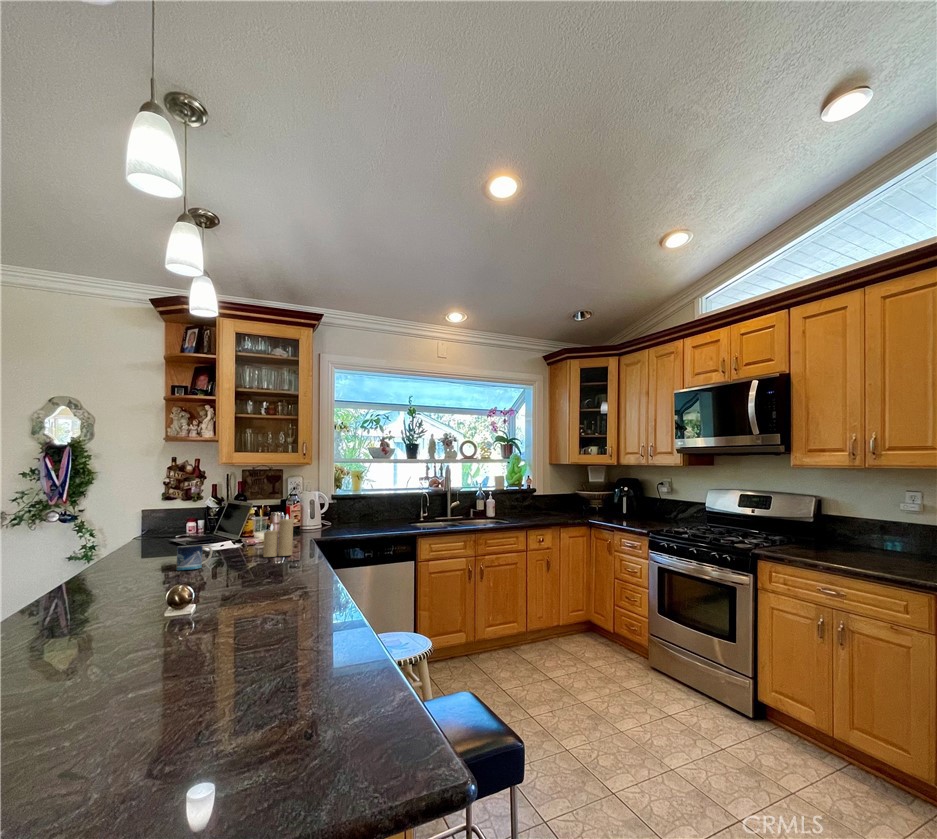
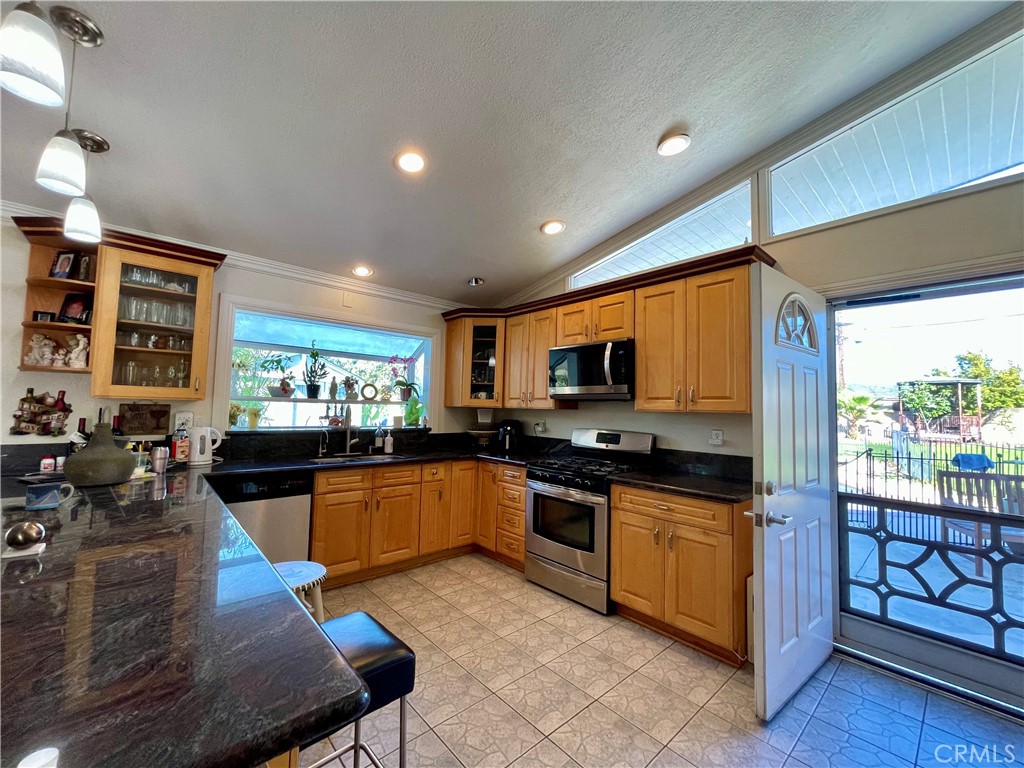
bottle: none [202,487,259,549] -> present [63,423,136,486]
candle: present [263,514,294,557] -> none [138,452,176,493]

